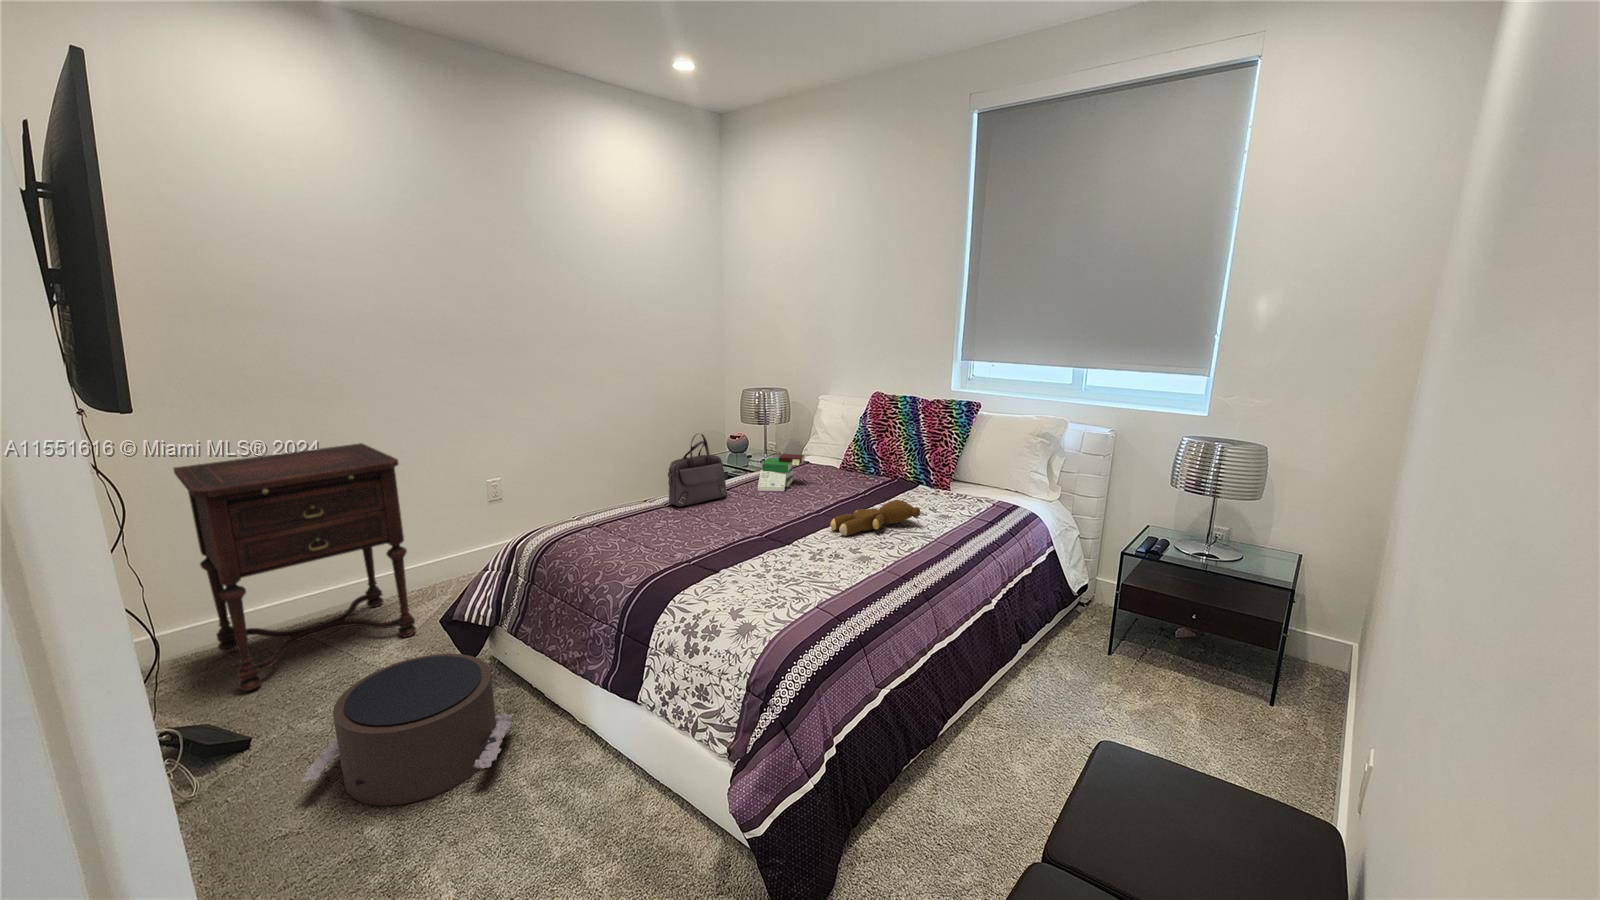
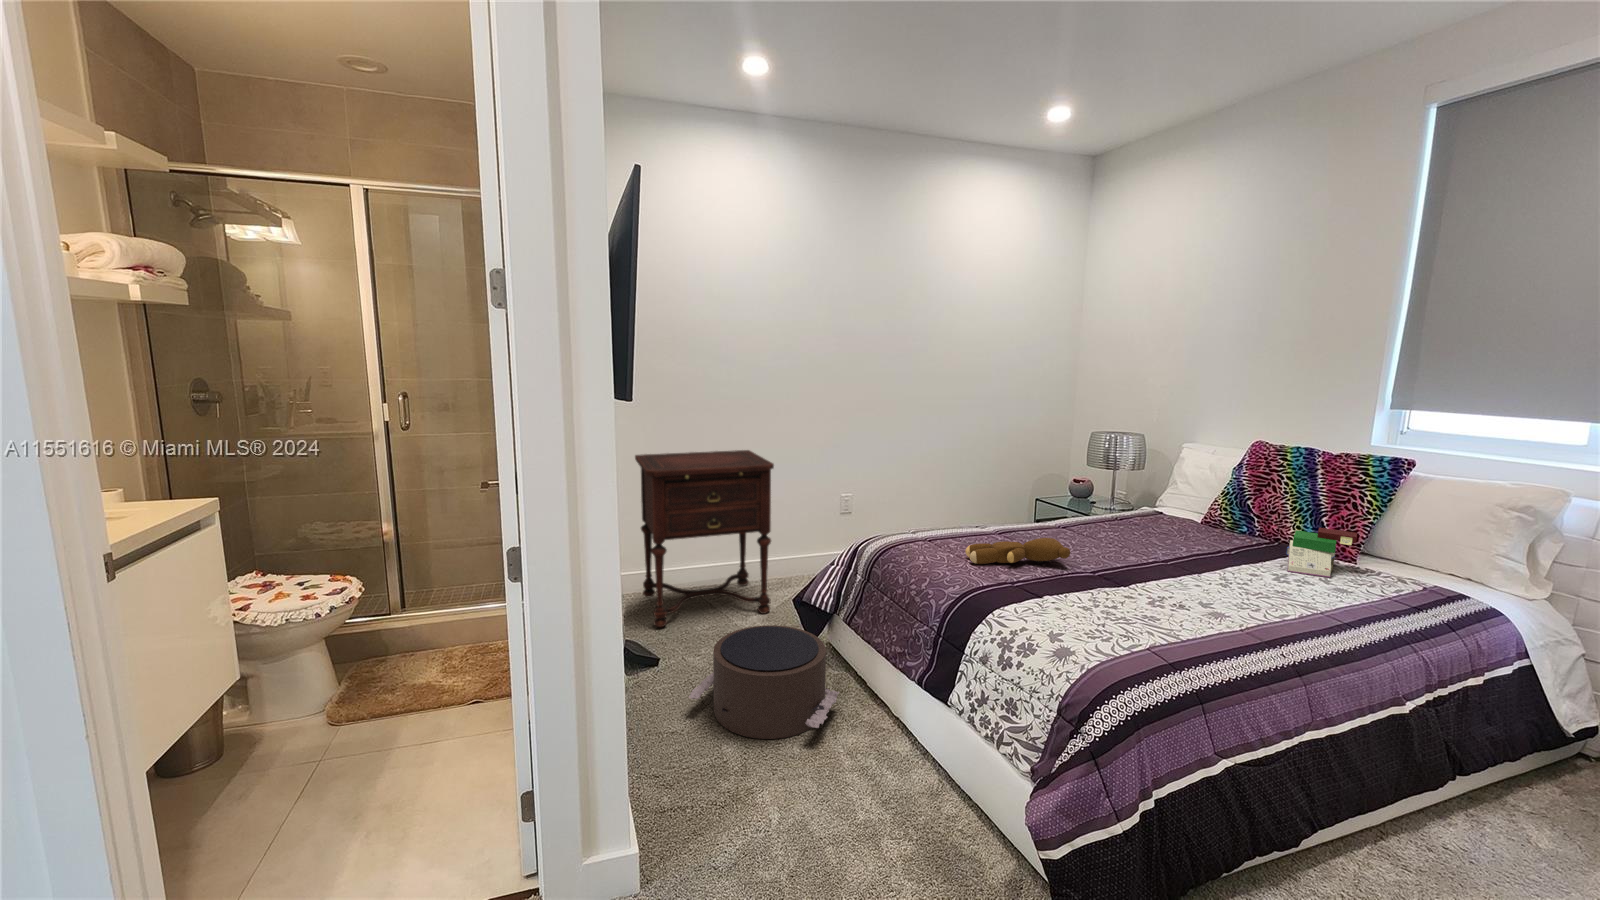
handbag: present [668,434,727,506] -> none [998,464,1060,535]
book: present [757,454,805,492] -> present [1286,528,1357,578]
teddy bear: present [830,500,920,536] -> present [965,538,1070,564]

